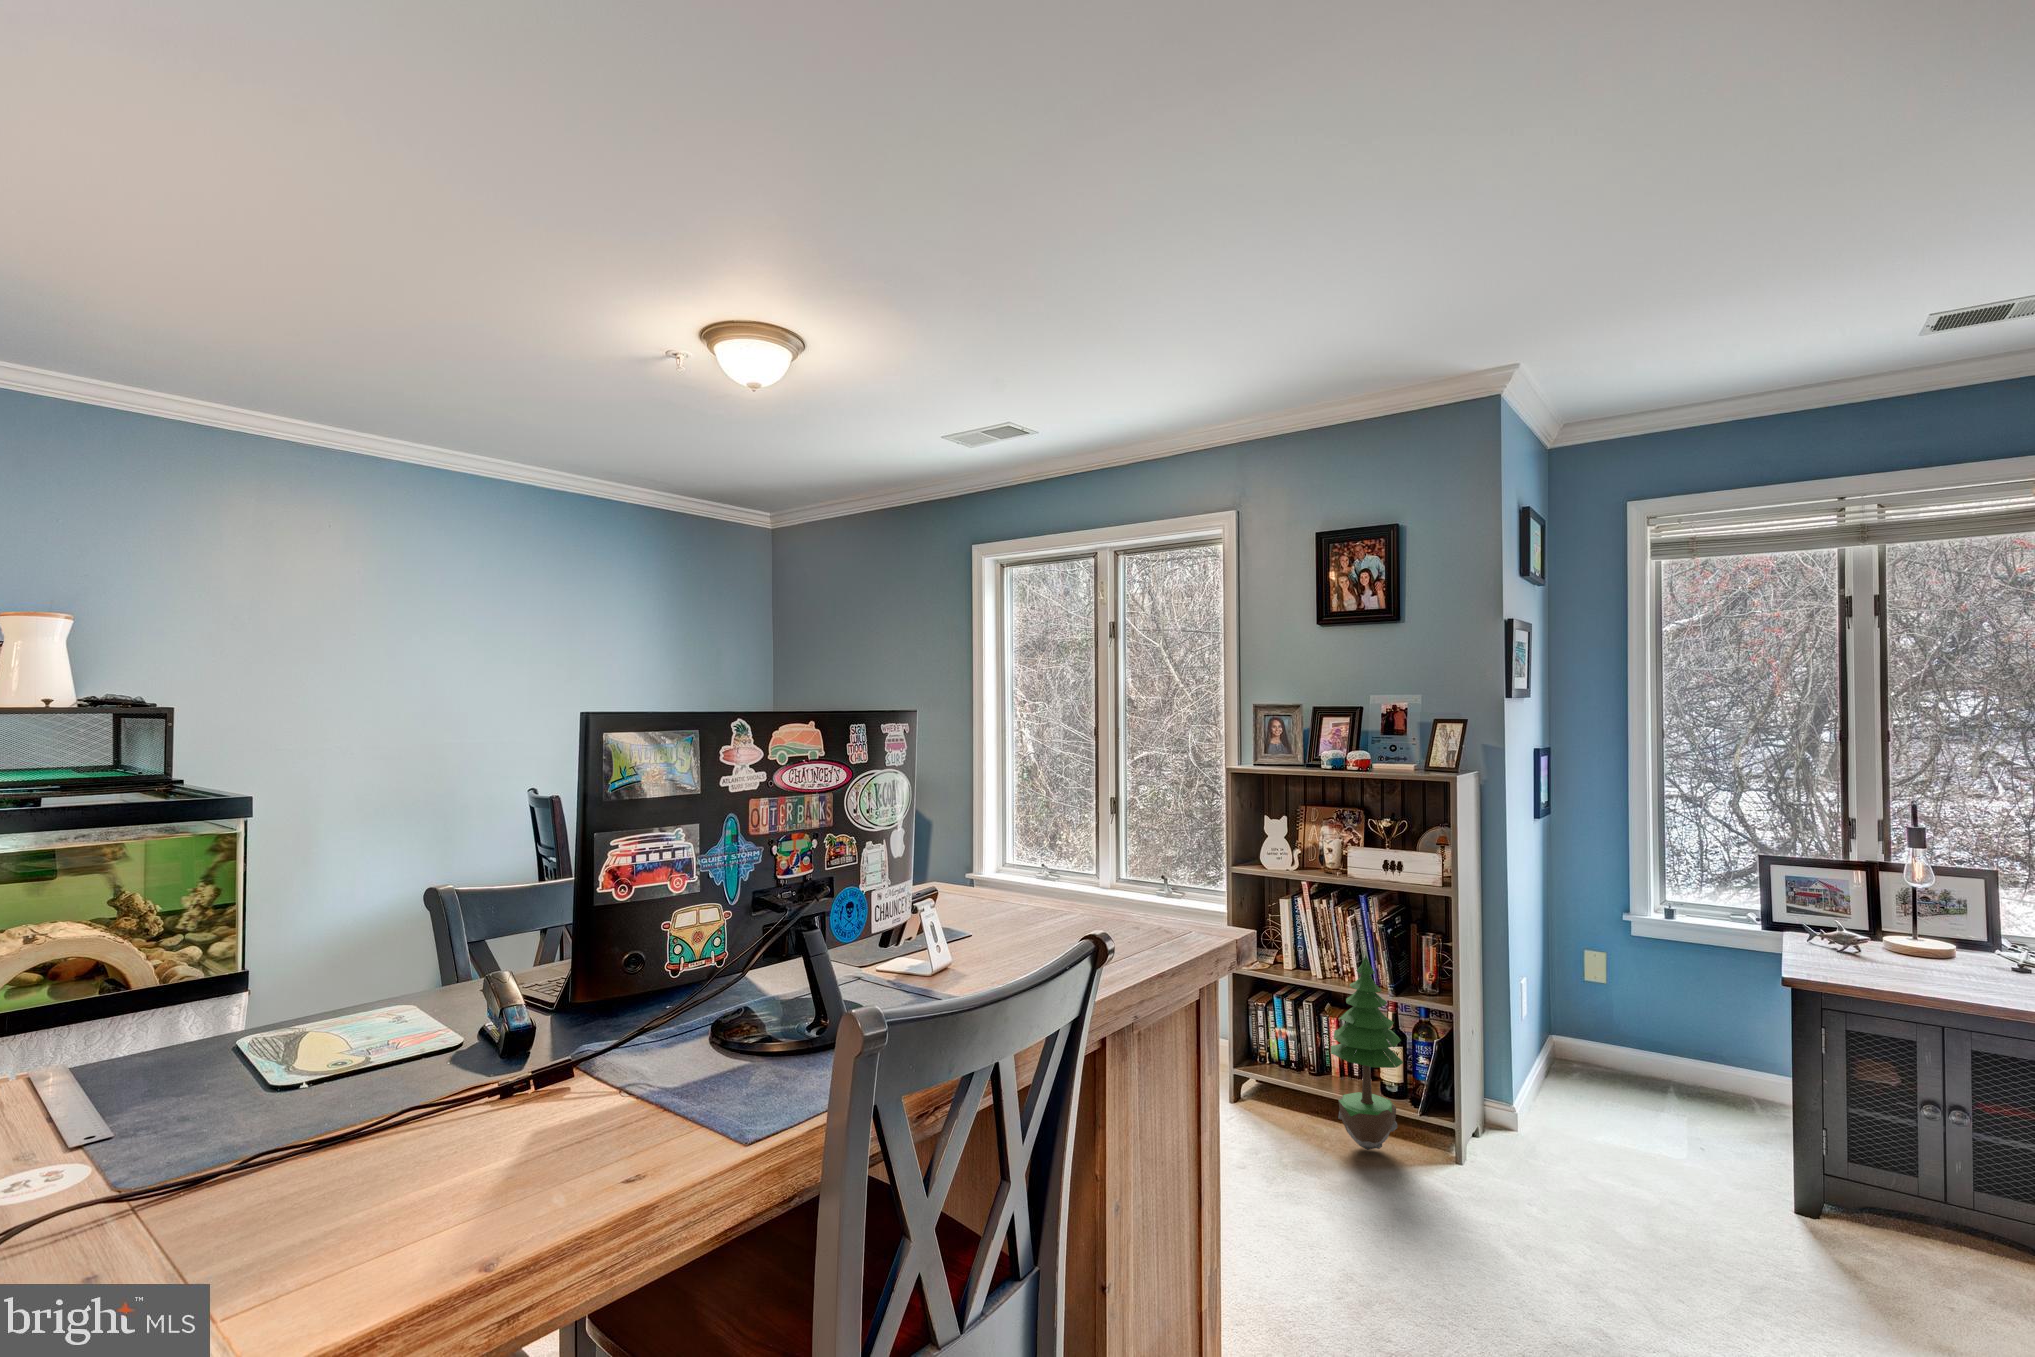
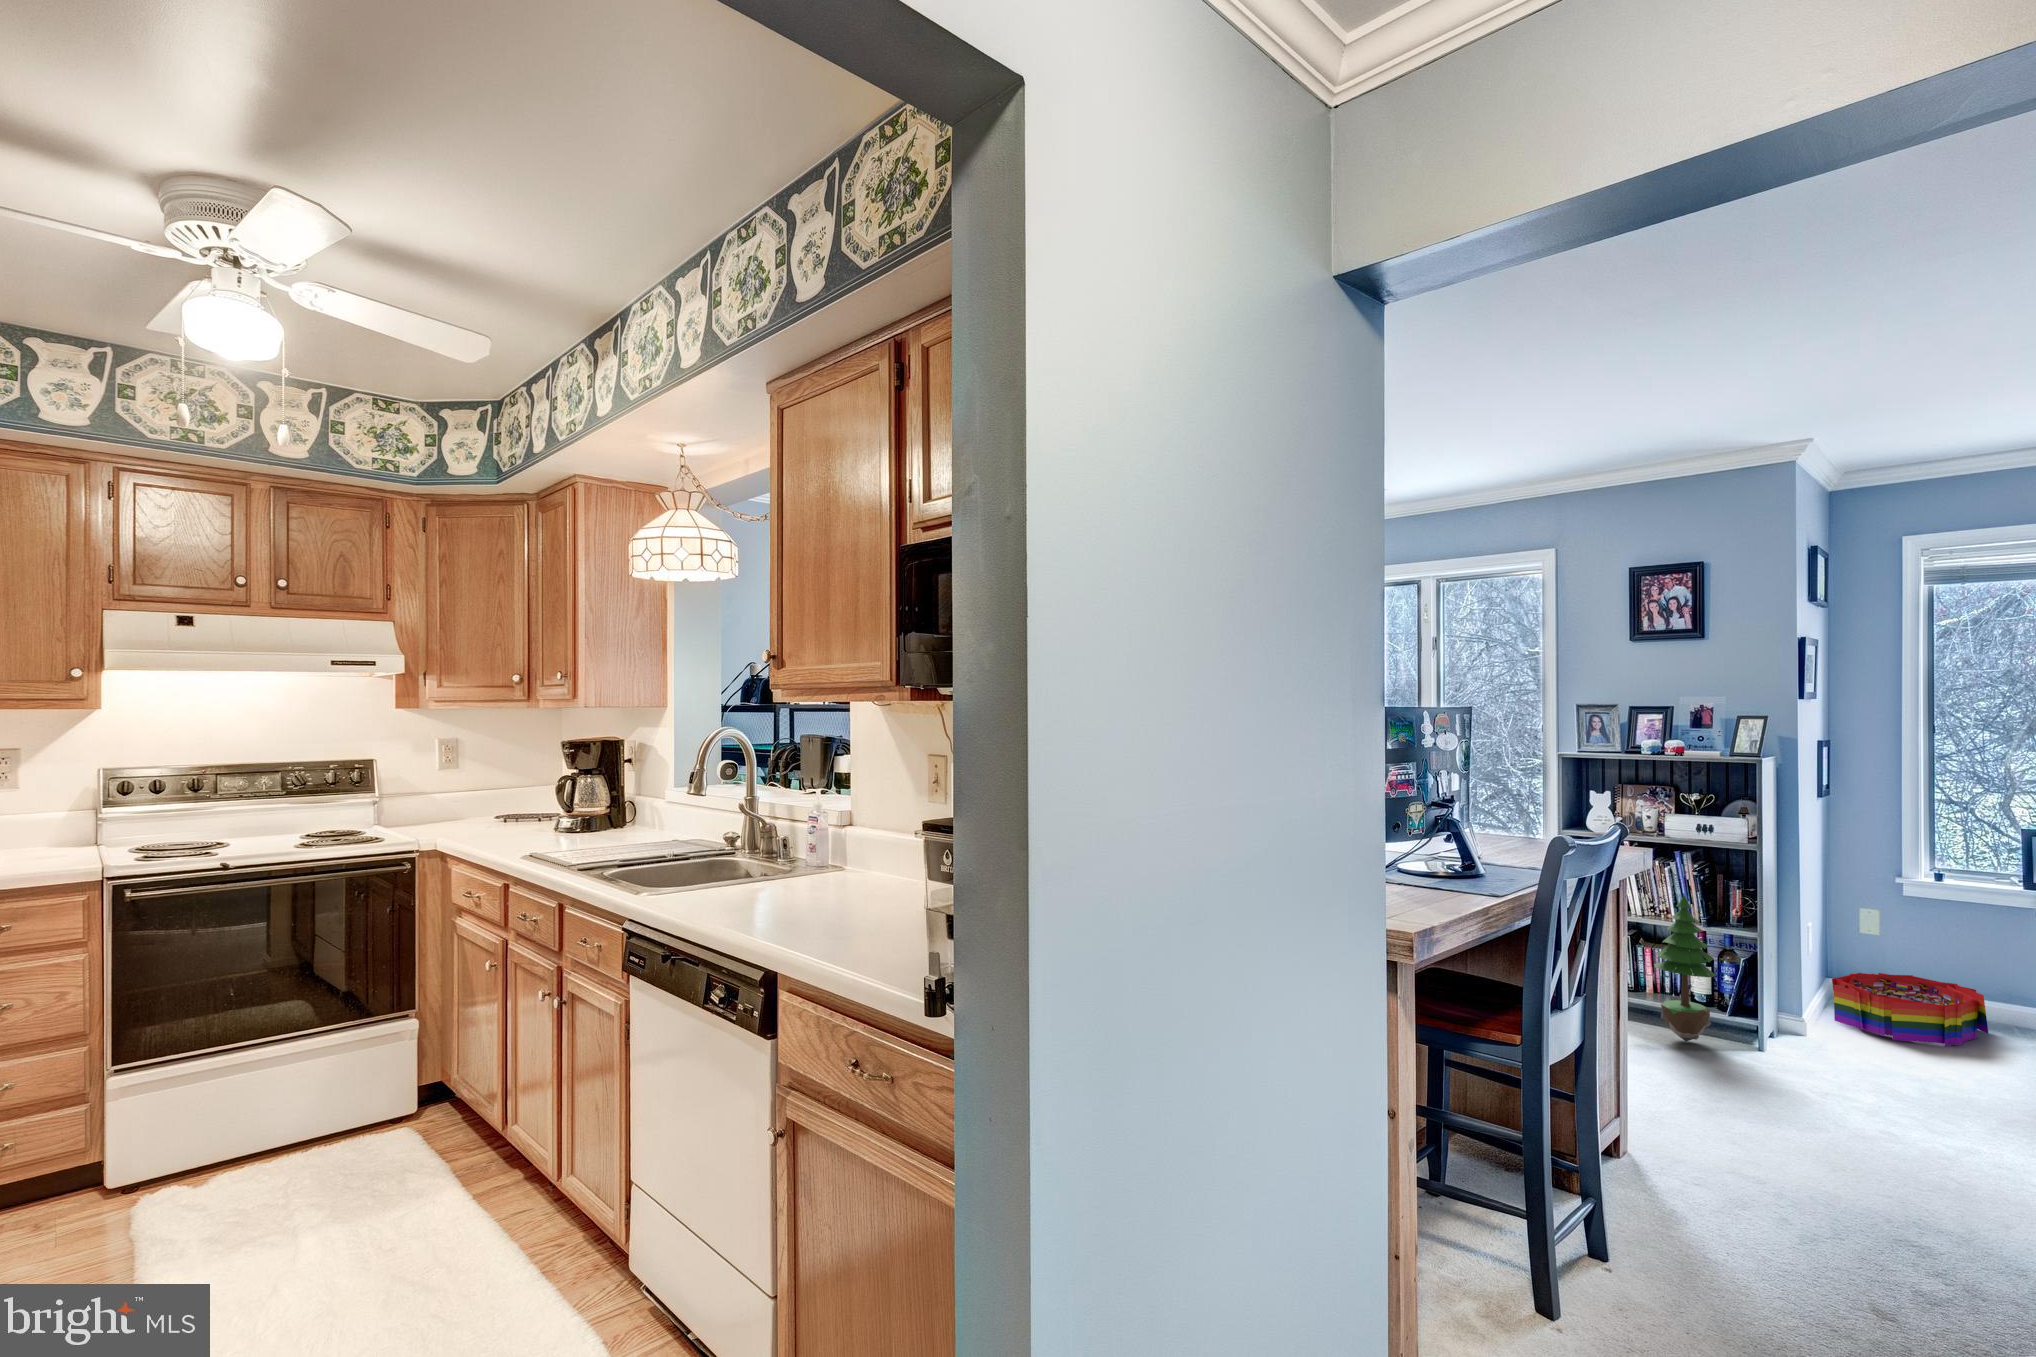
storage bin: none [1548,1035,1726,1144] -> present [1832,973,1988,1047]

